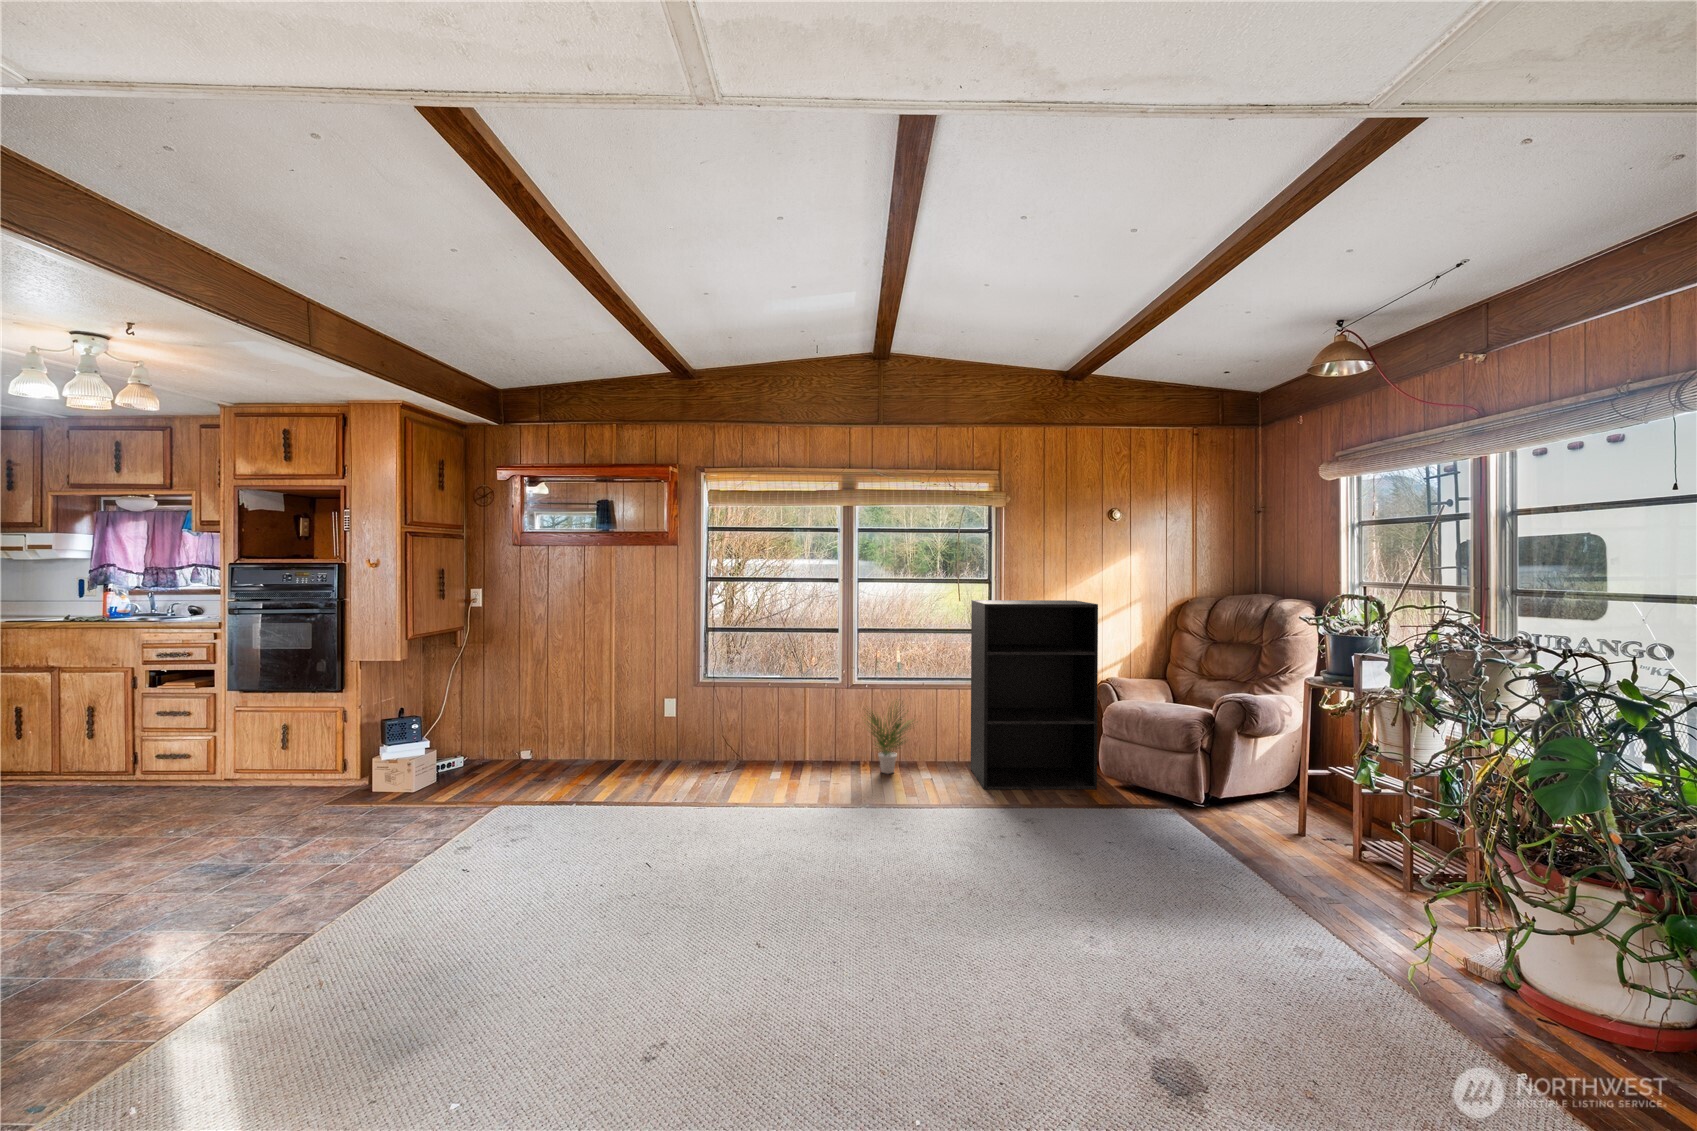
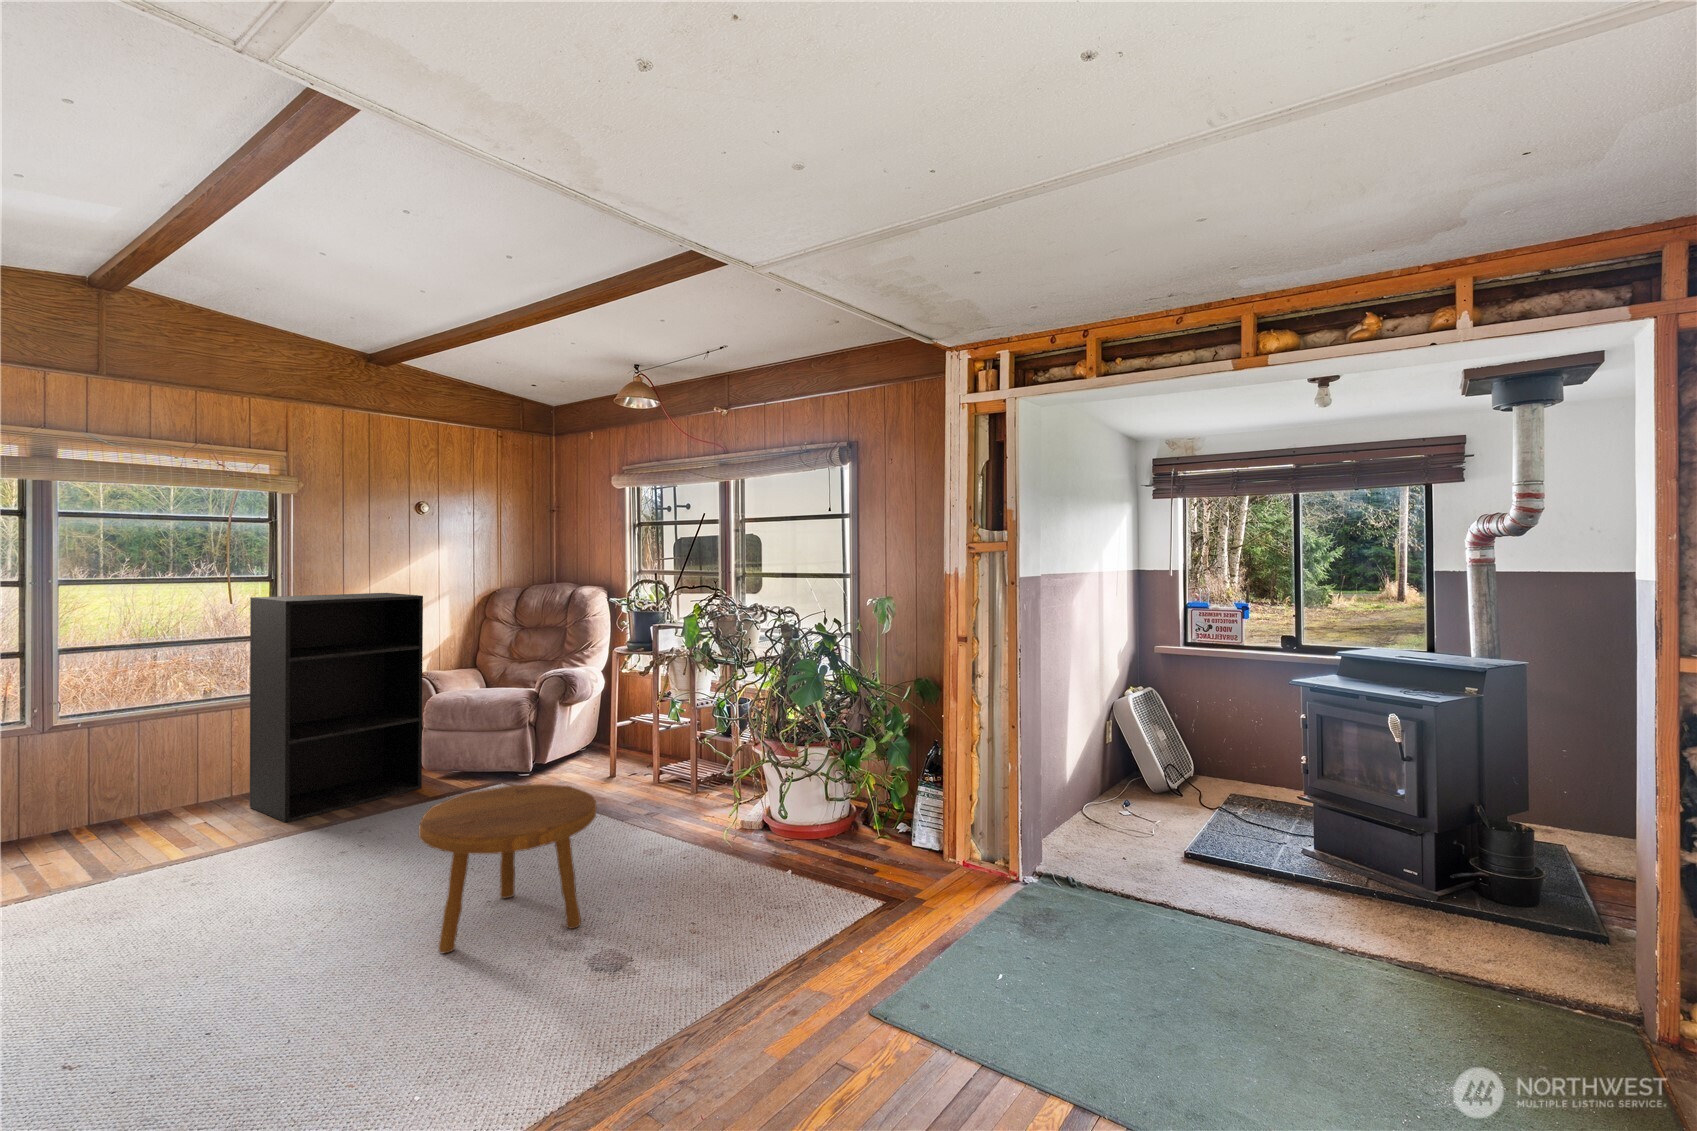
potted plant: present [869,710,913,774] -> none [45,738,167,845]
footstool: none [1007,809,1199,1013] -> present [418,784,596,953]

